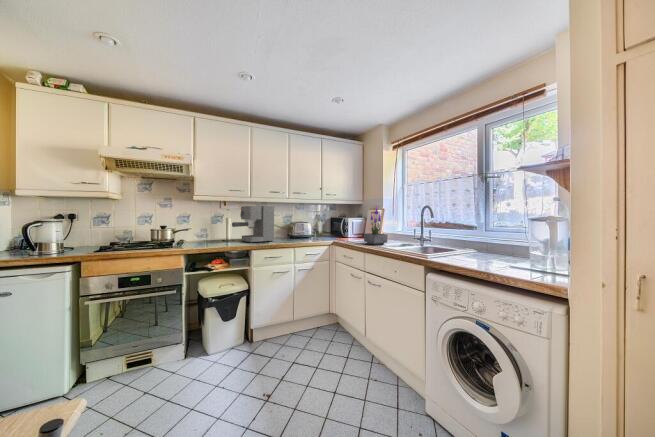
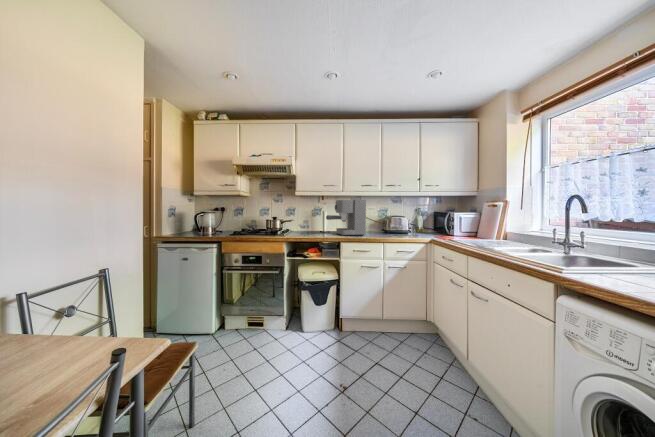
potted plant: present [364,207,388,245] -> none [470,196,505,247]

